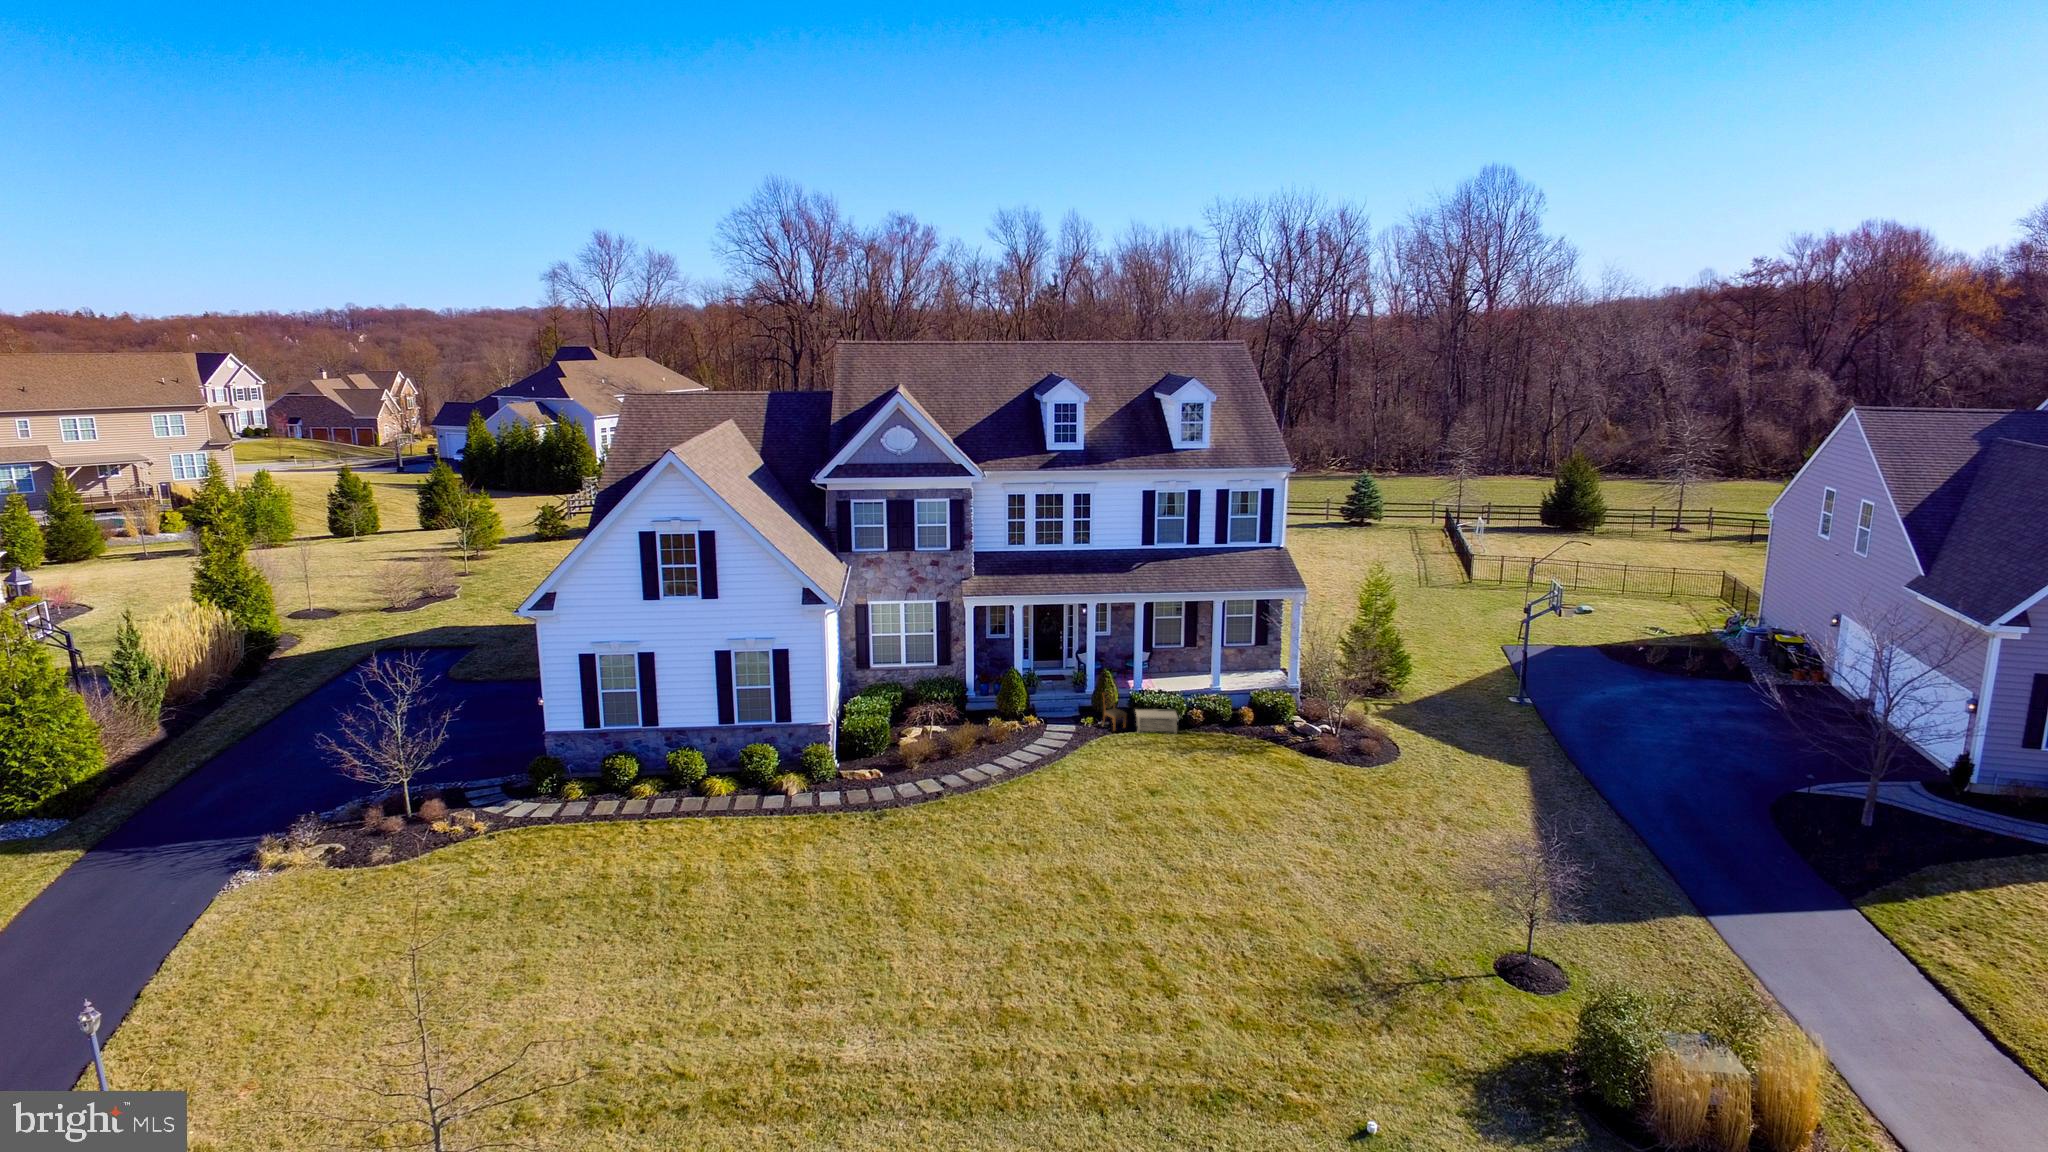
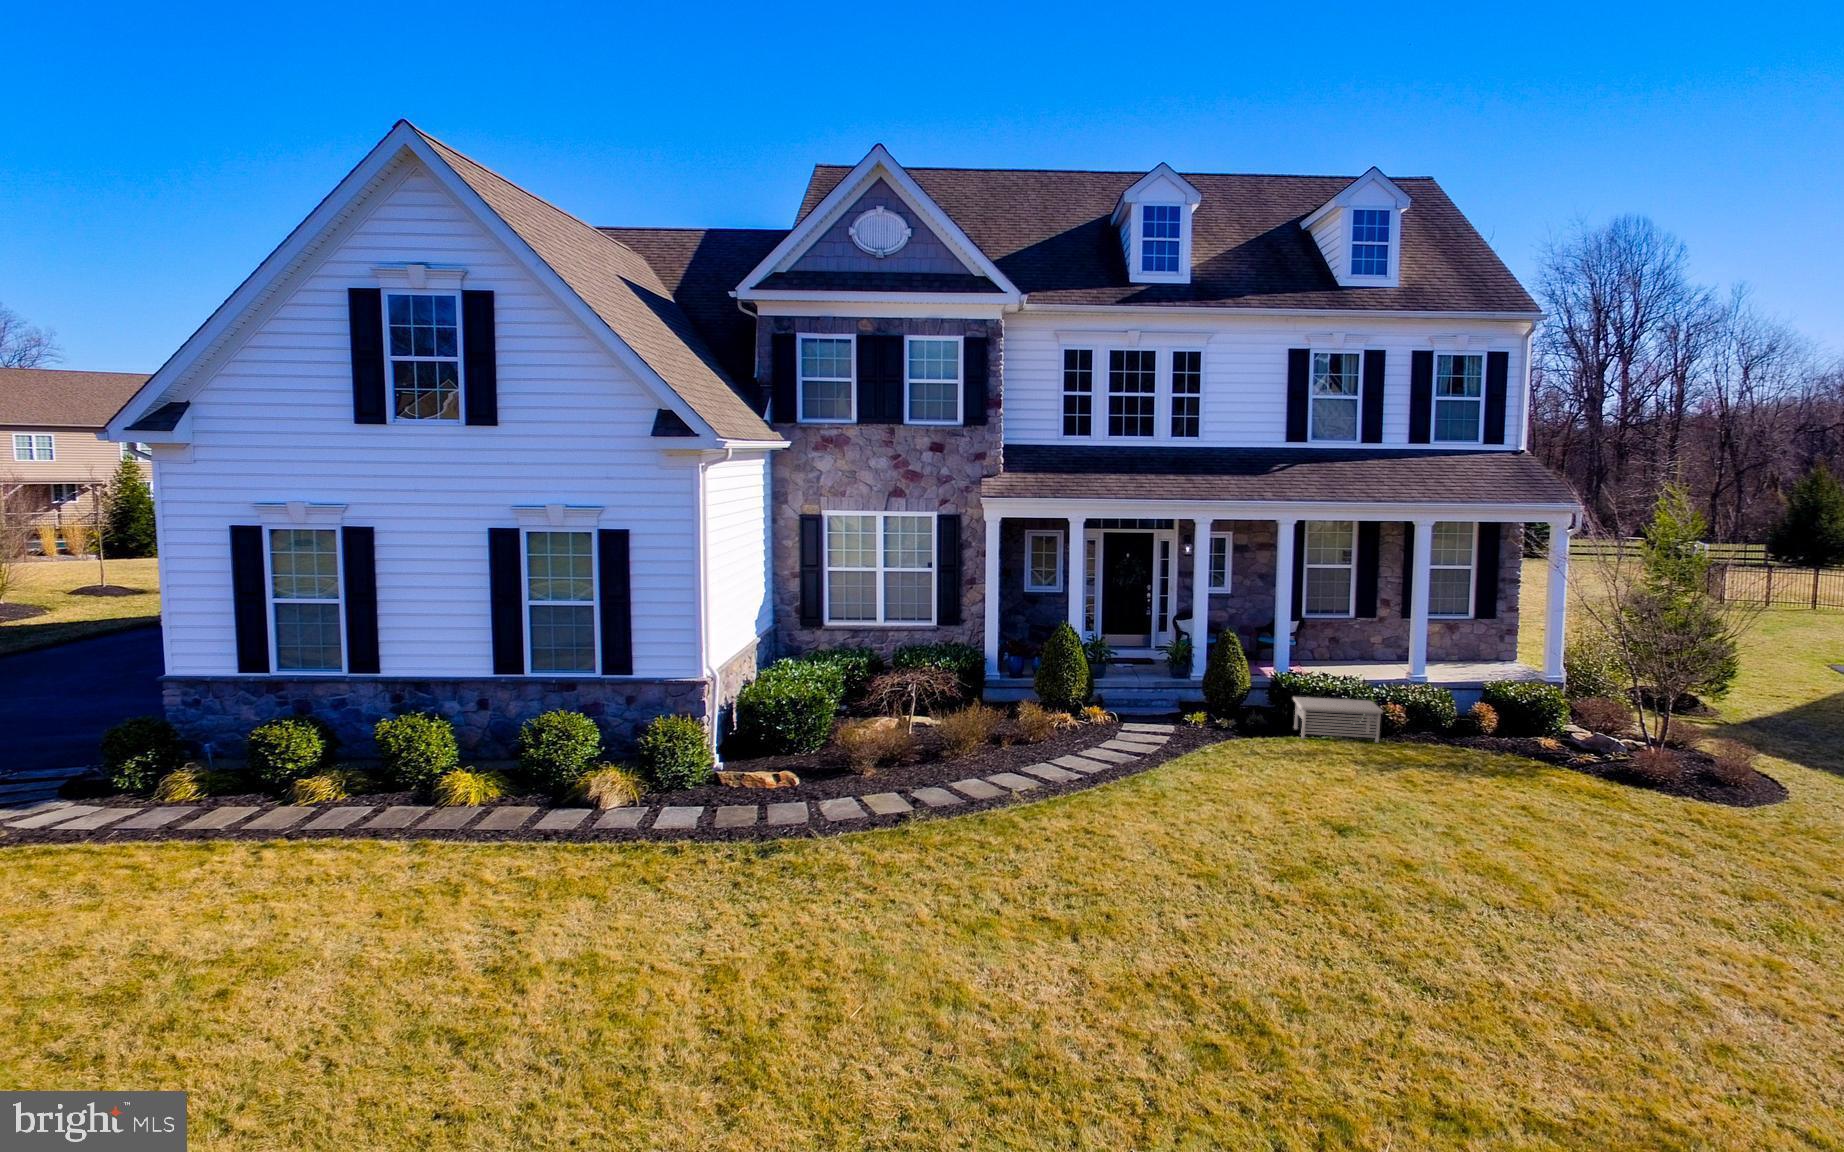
chair: present [1102,691,1127,730] -> none [1229,661,1278,734]

